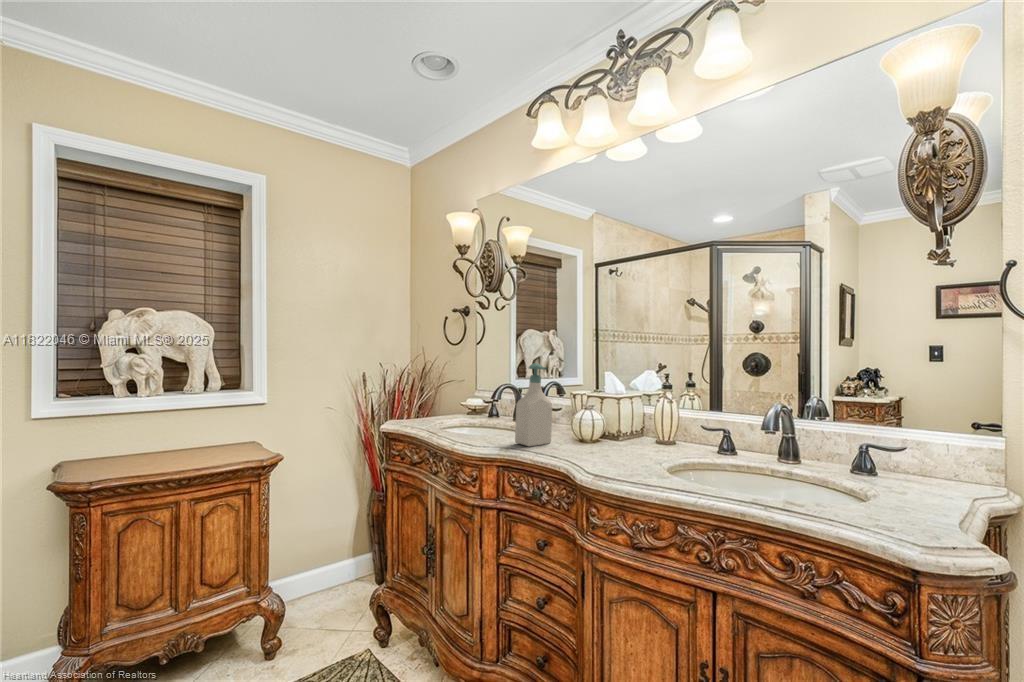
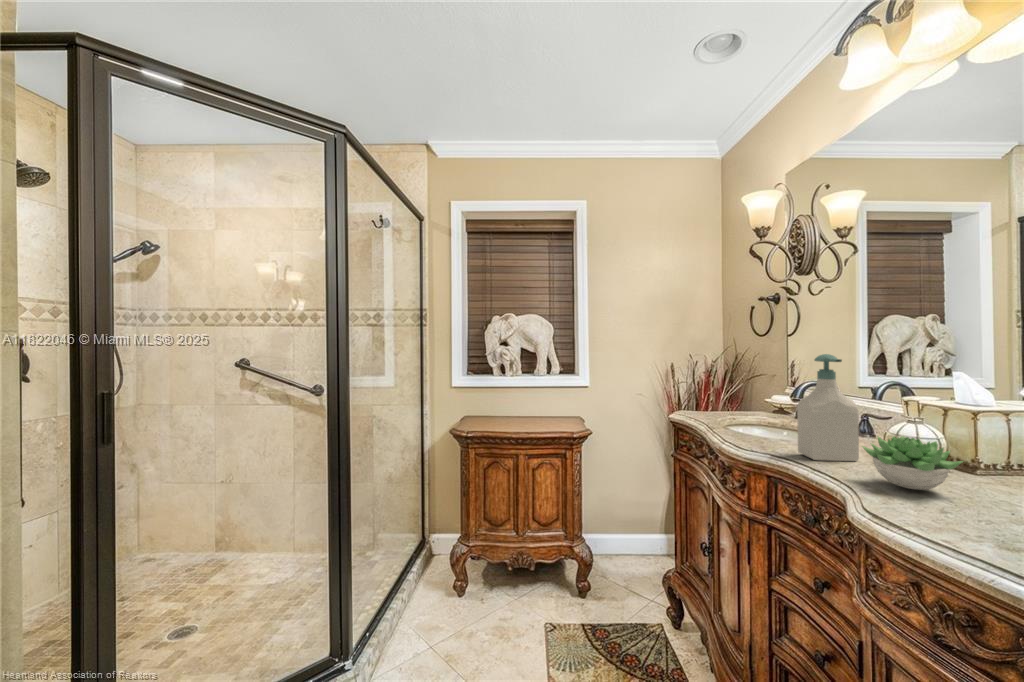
succulent plant: none [565,421,614,455] -> present [862,436,963,490]

